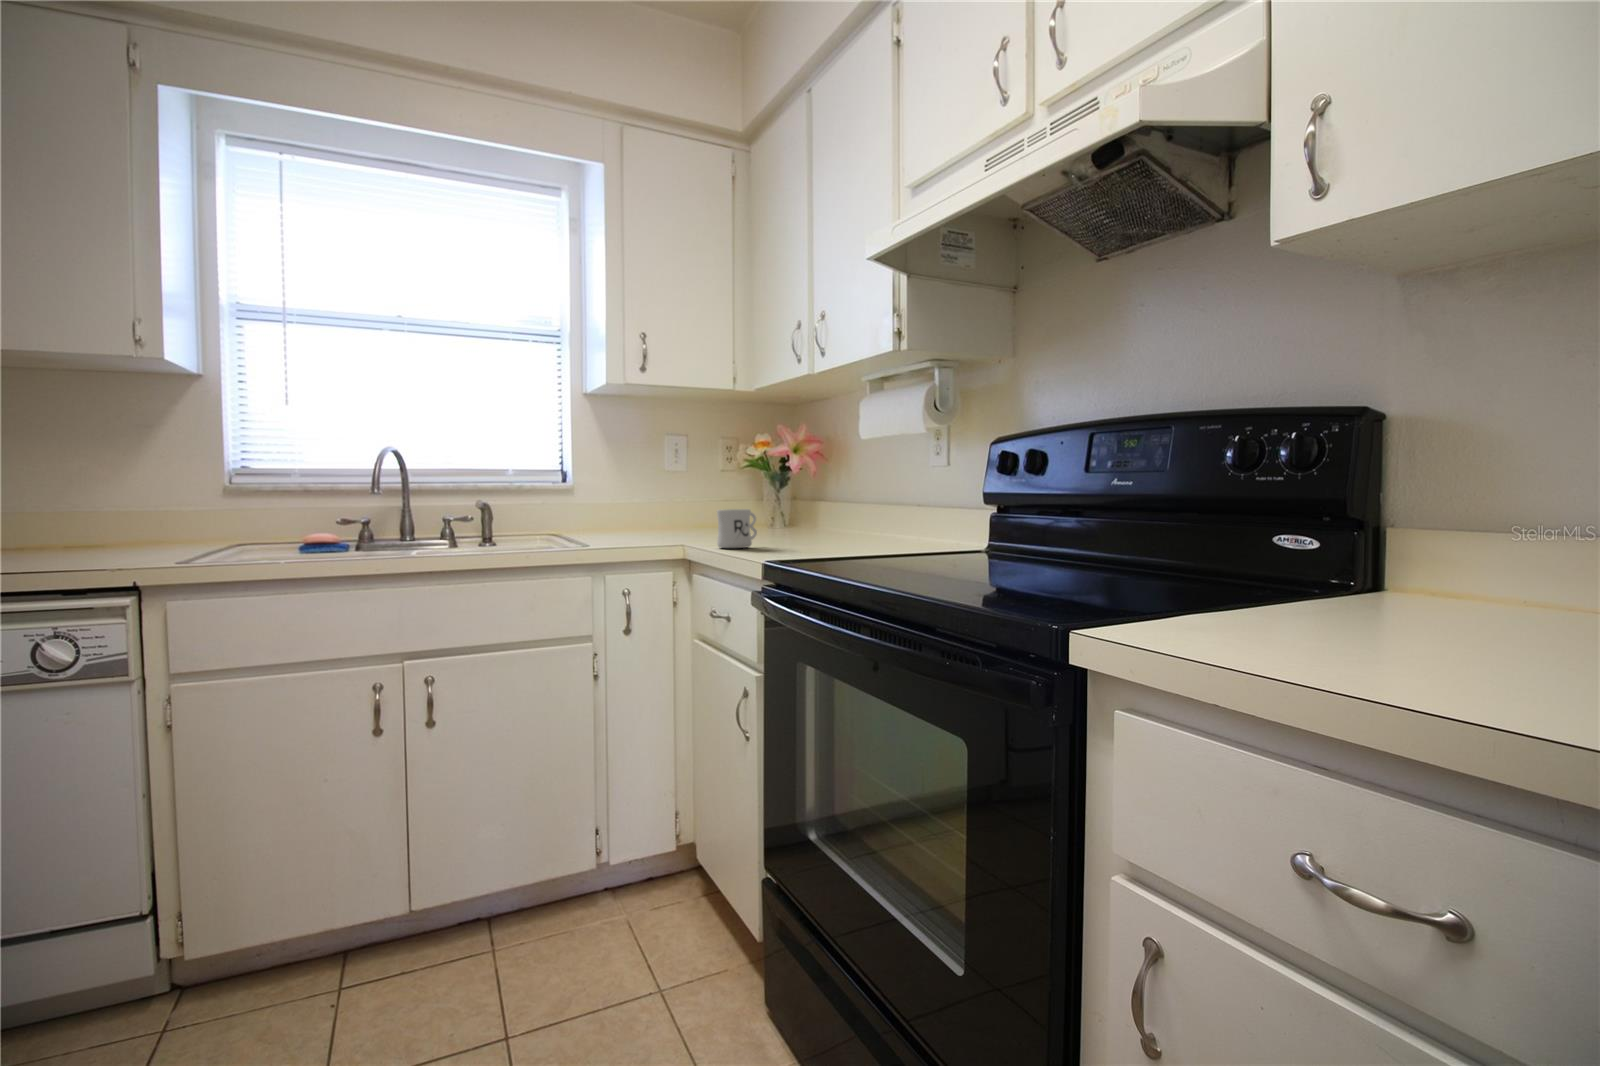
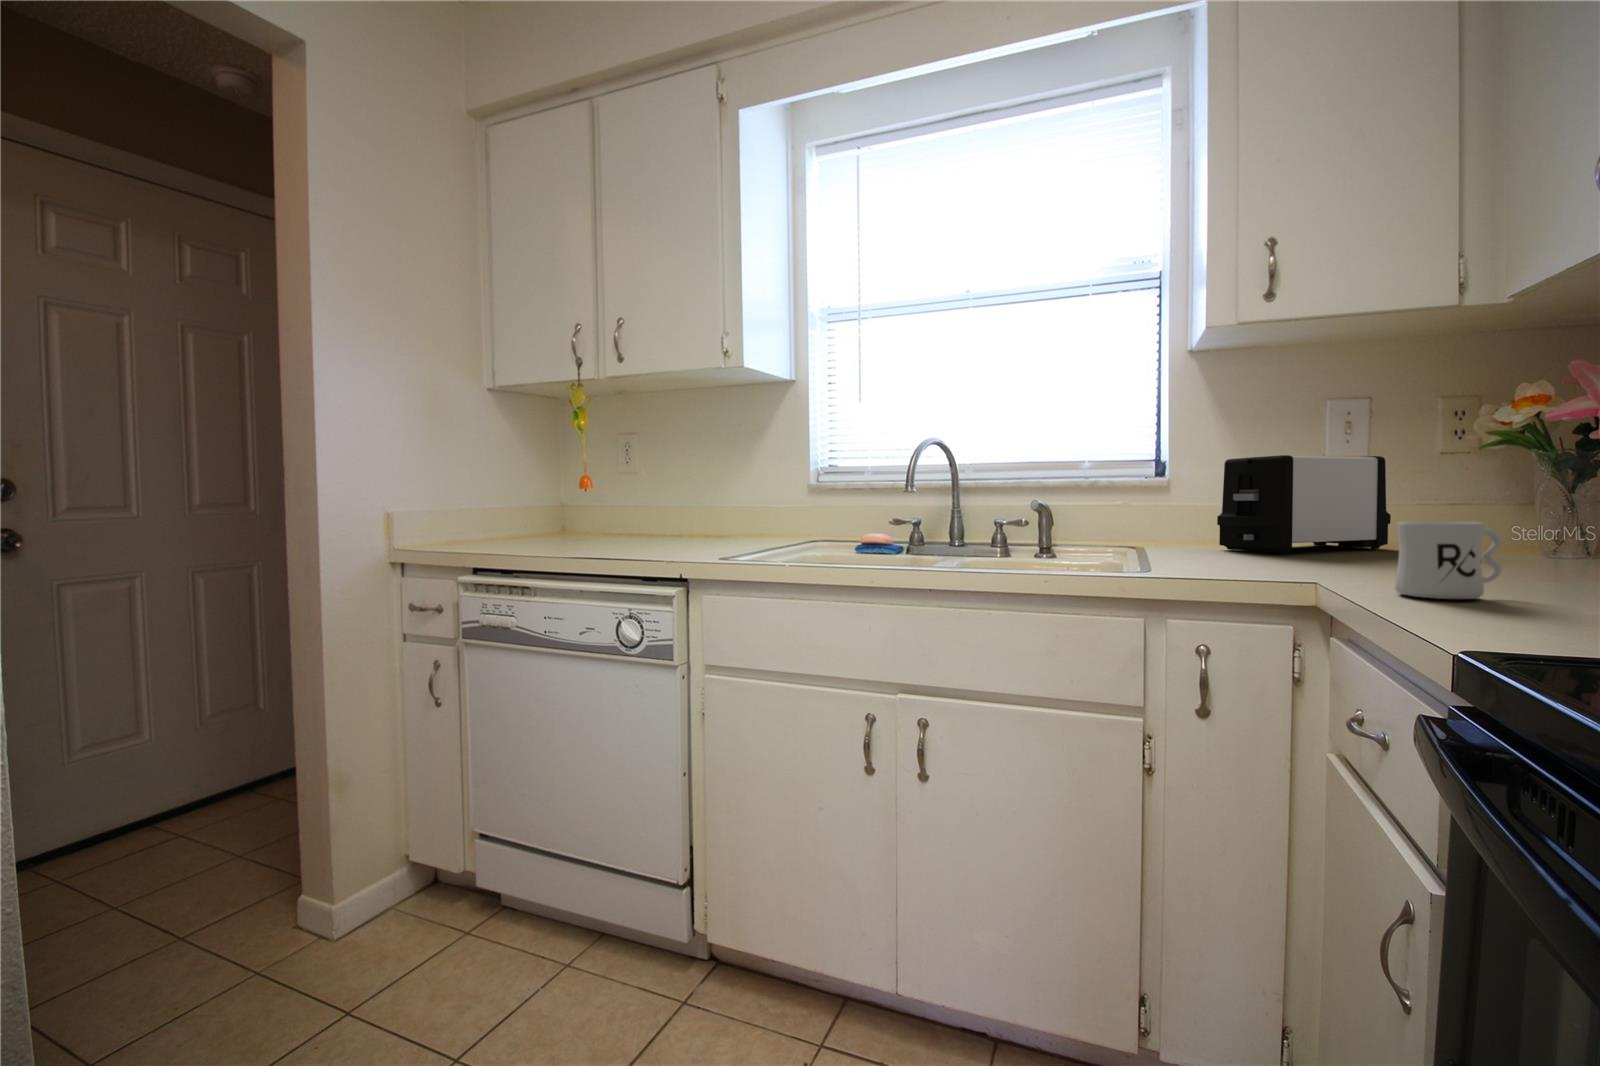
toaster: none [611,471,702,534] -> present [1217,455,1391,553]

